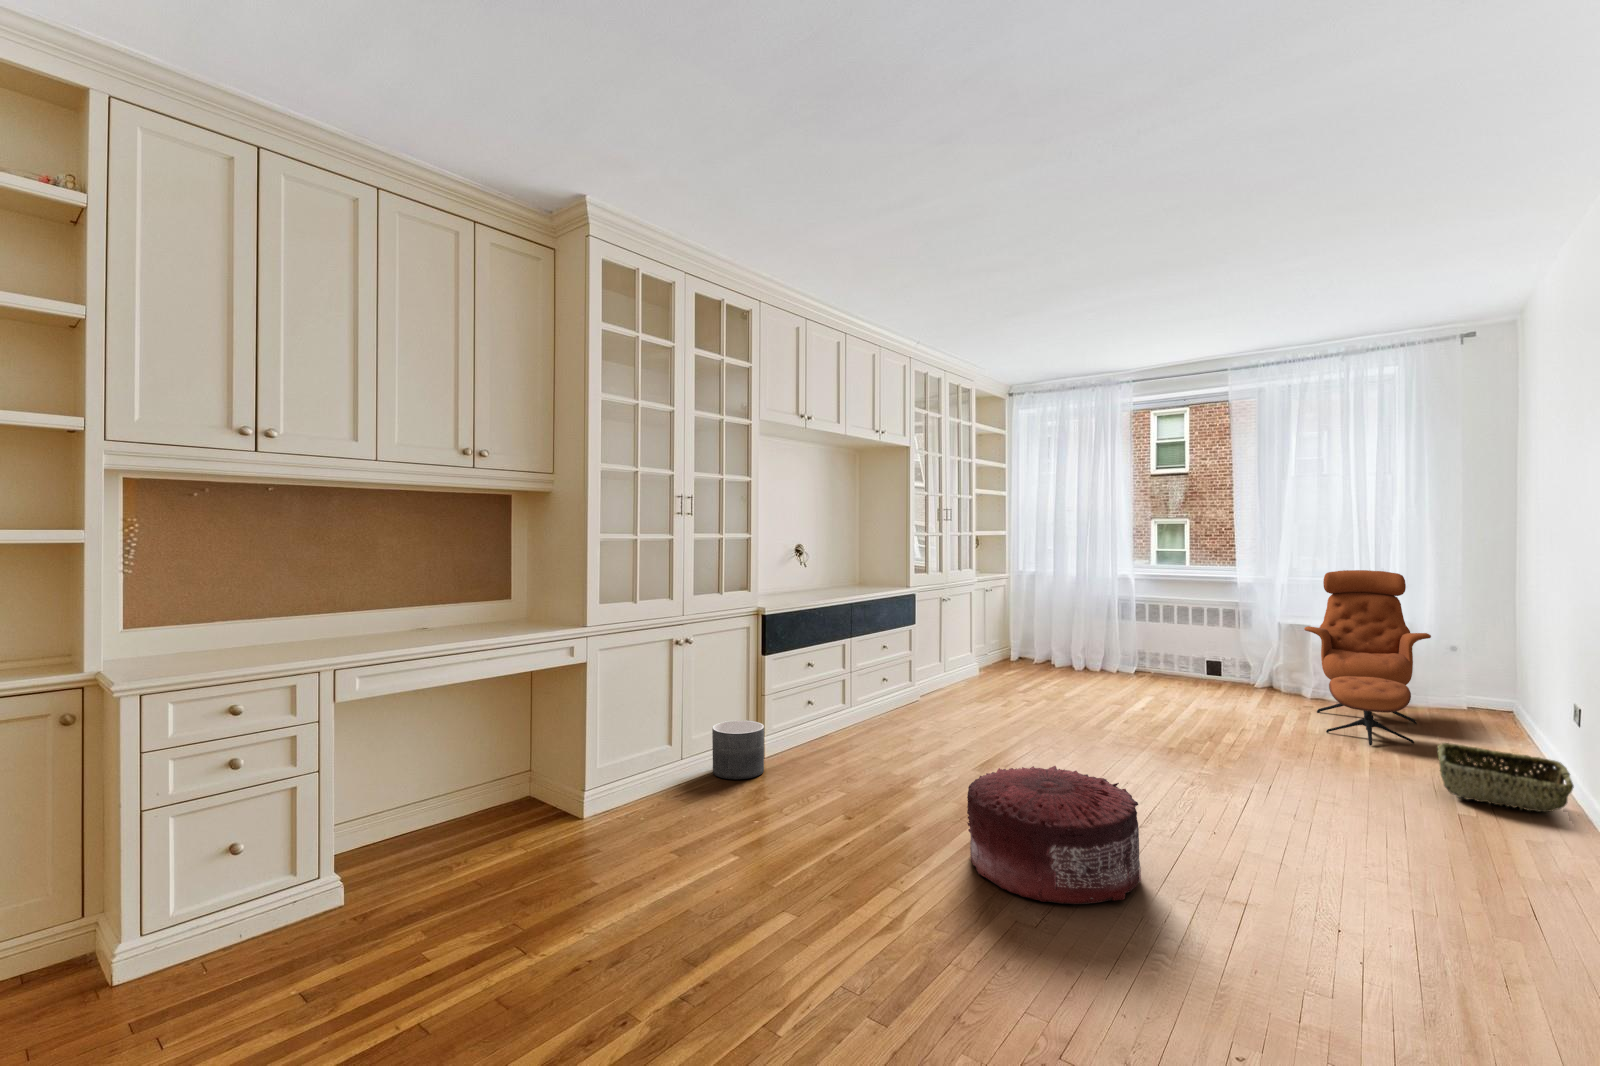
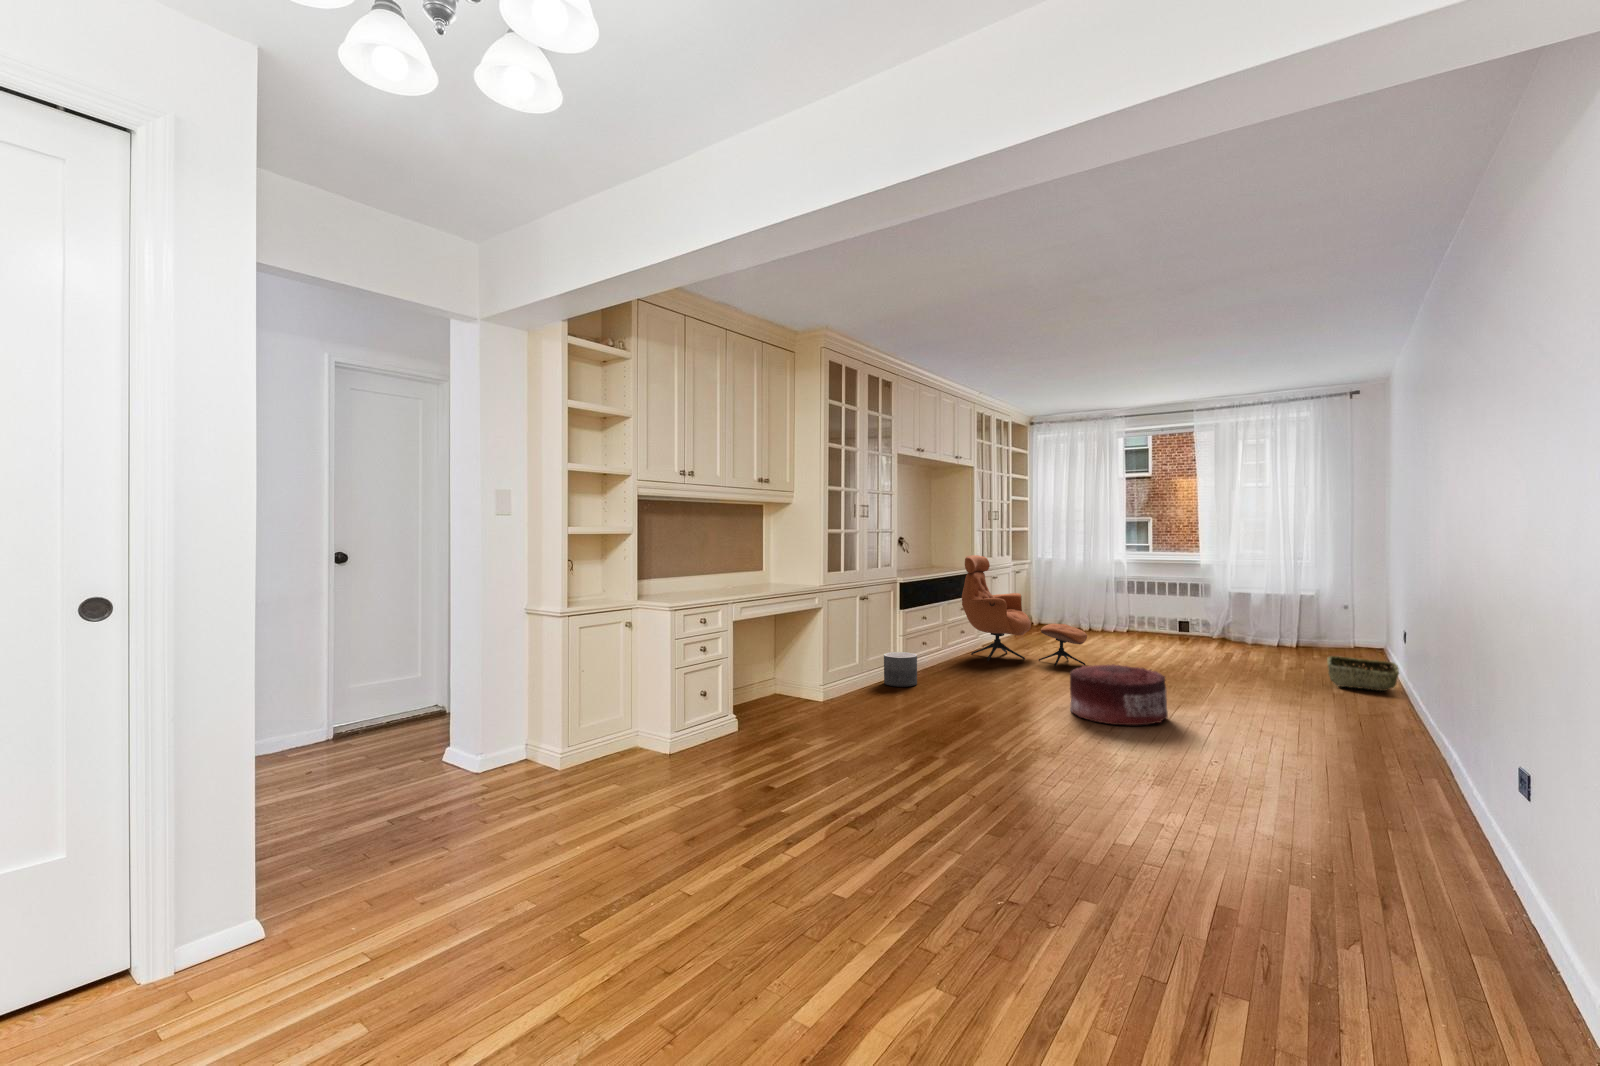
lounge chair: present [1304,570,1431,746] -> present [962,555,1087,667]

